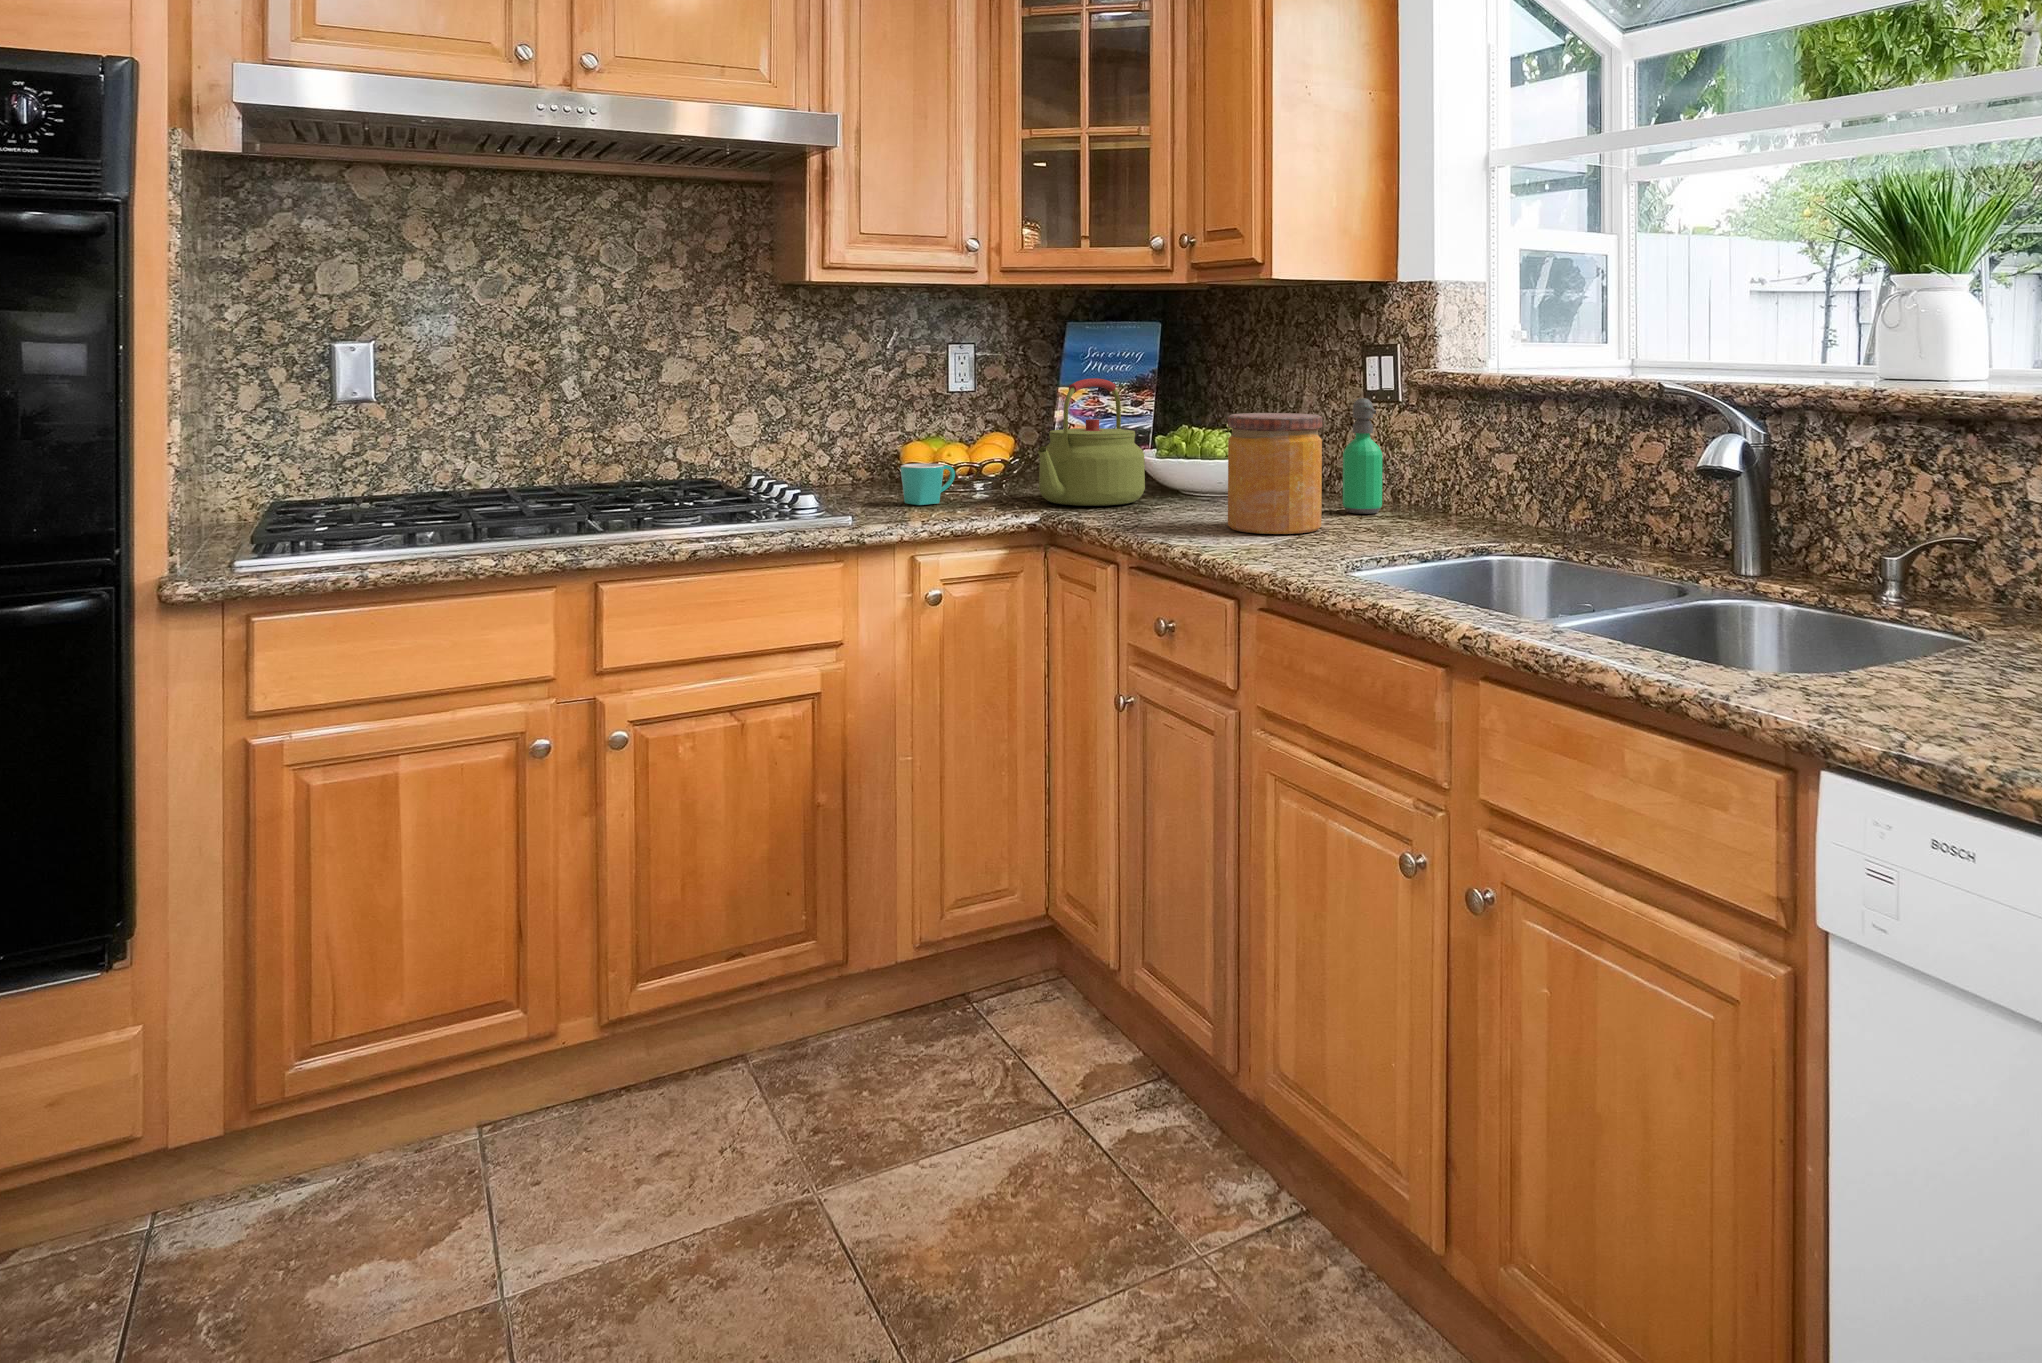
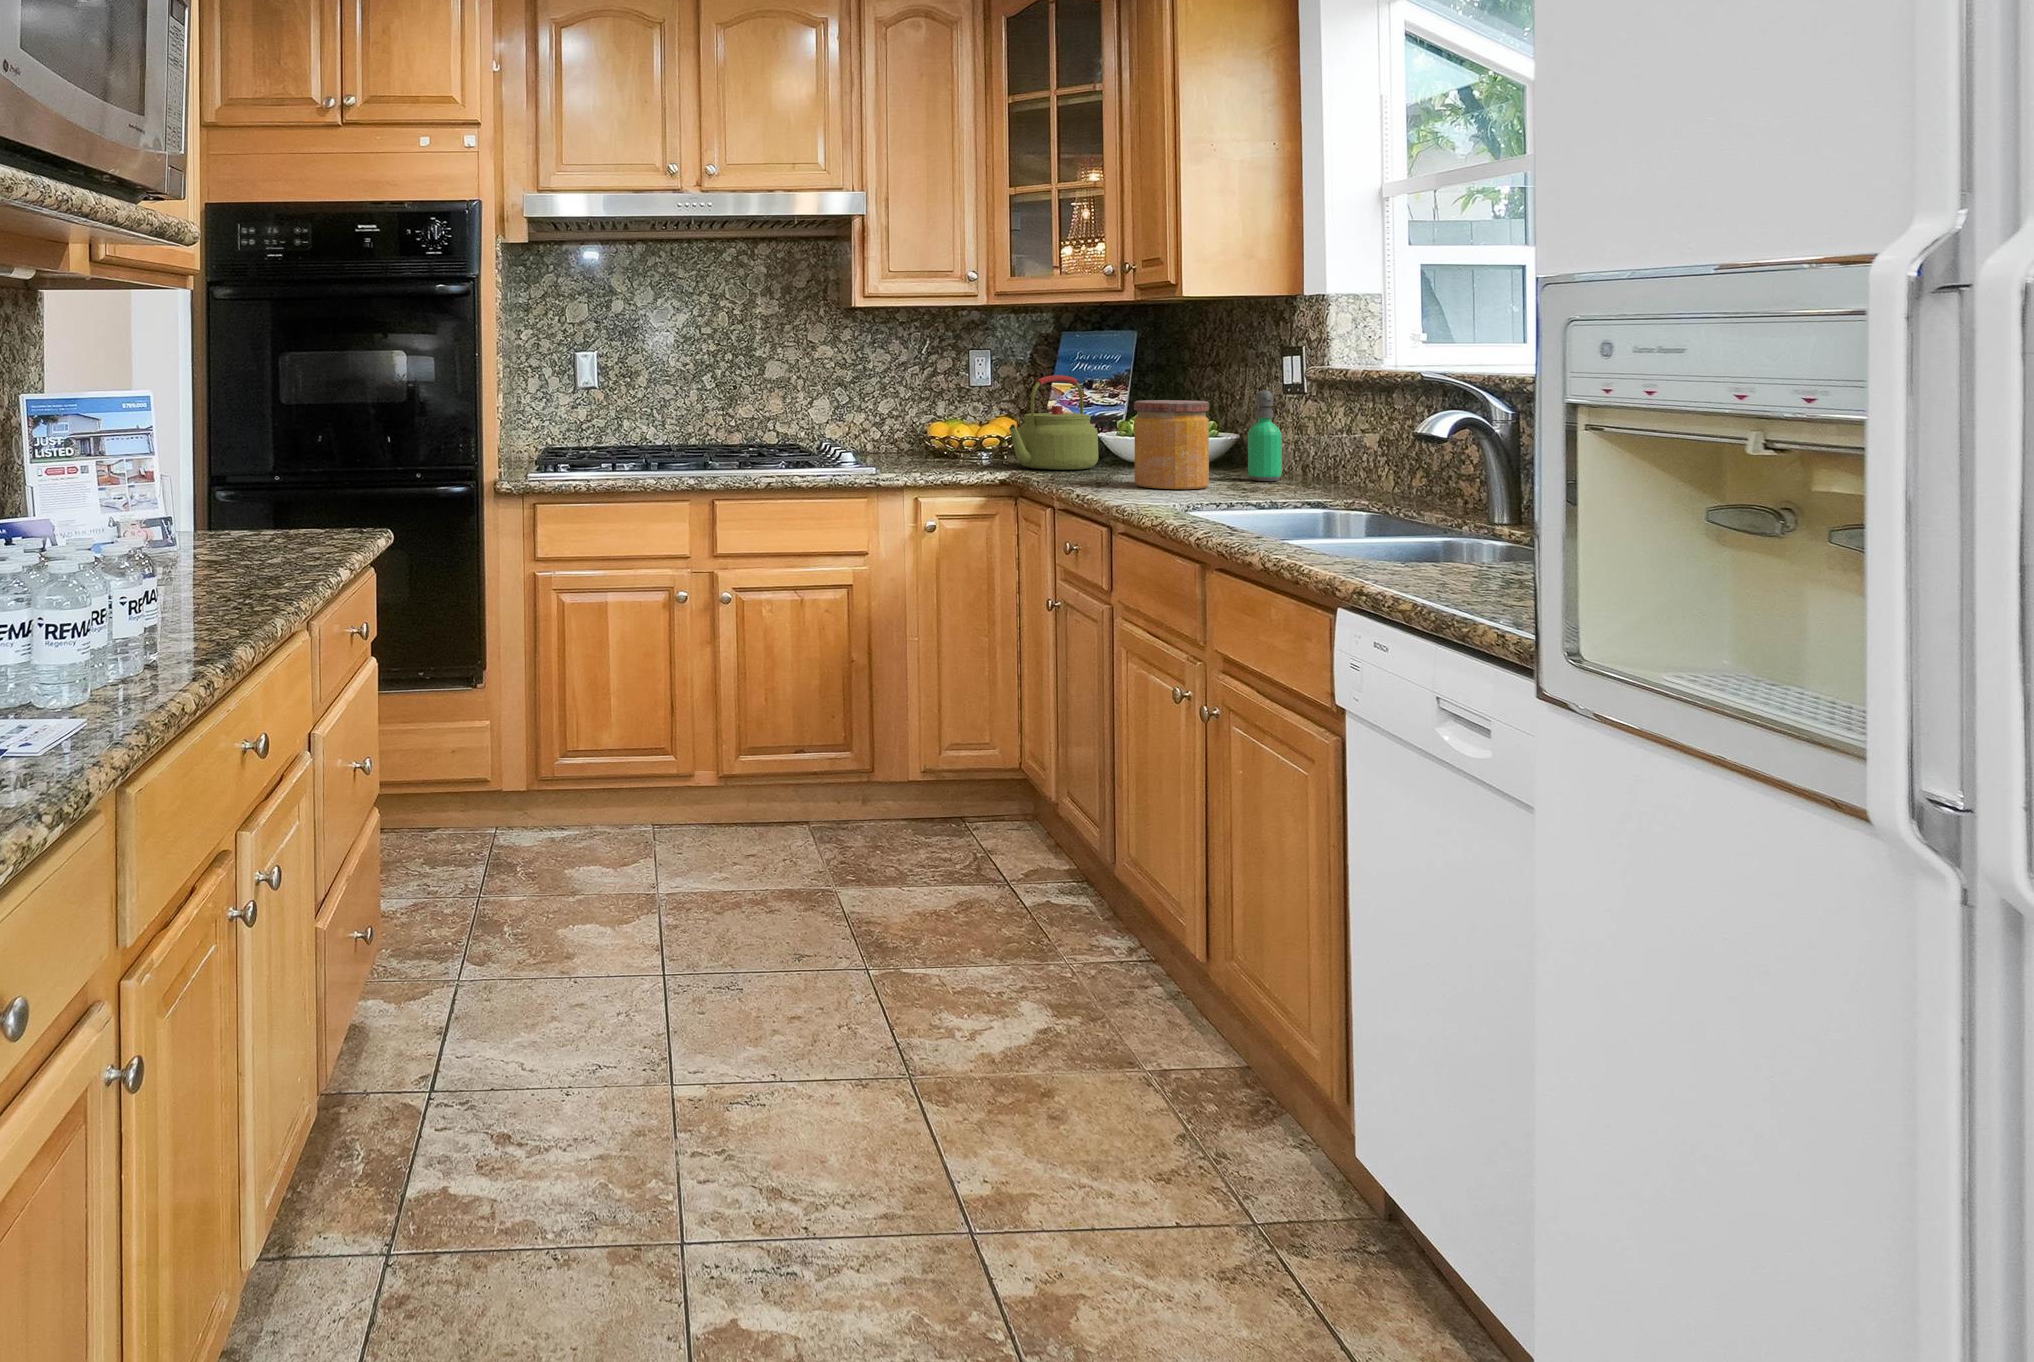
mug: present [901,463,955,505] -> none [916,436,957,465]

